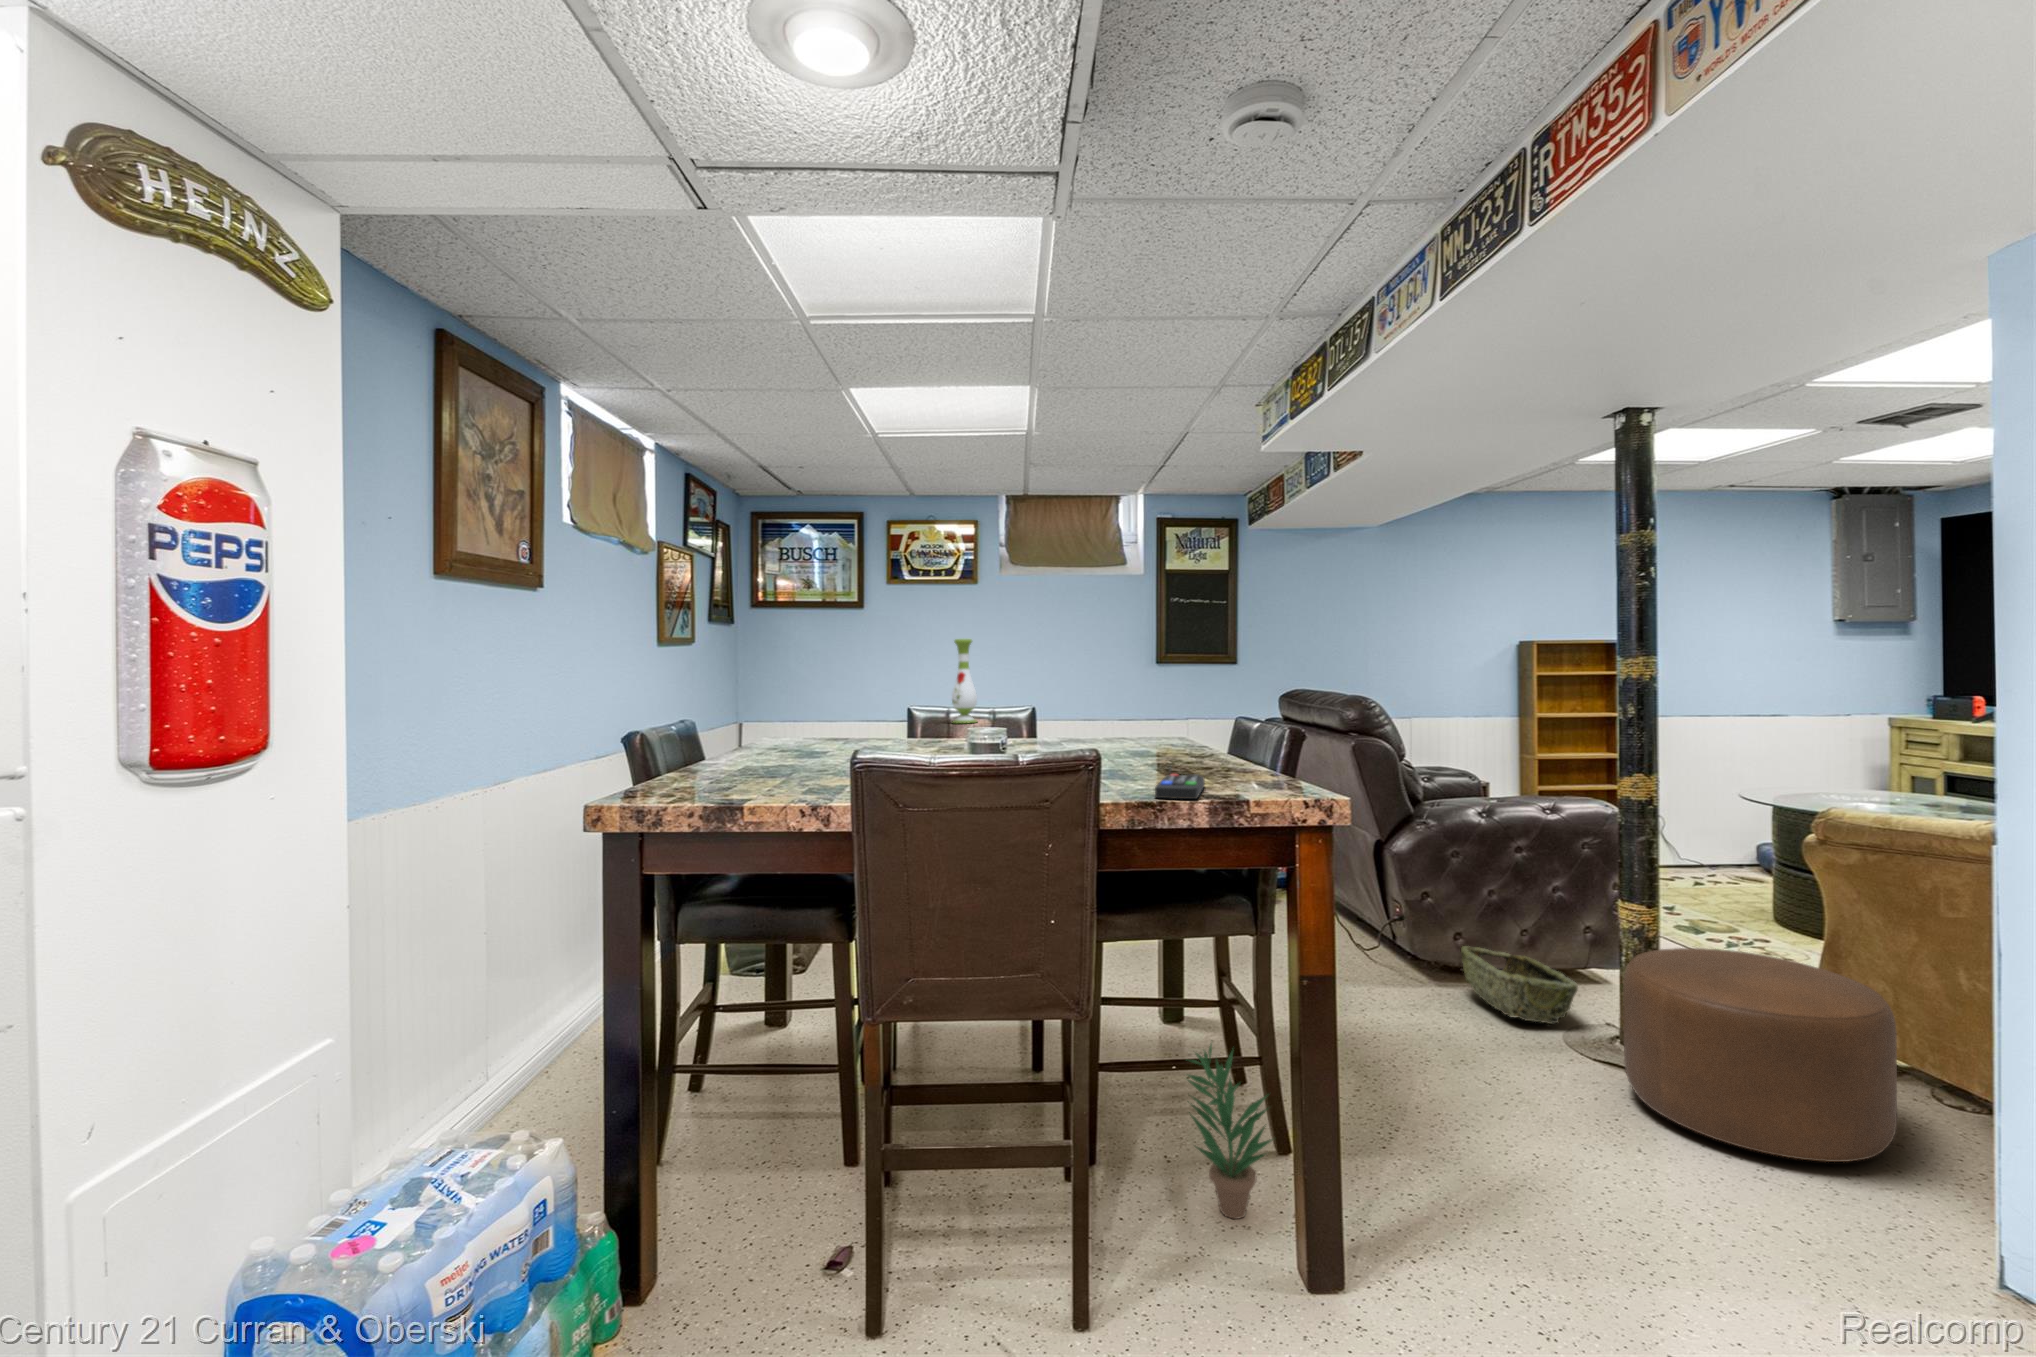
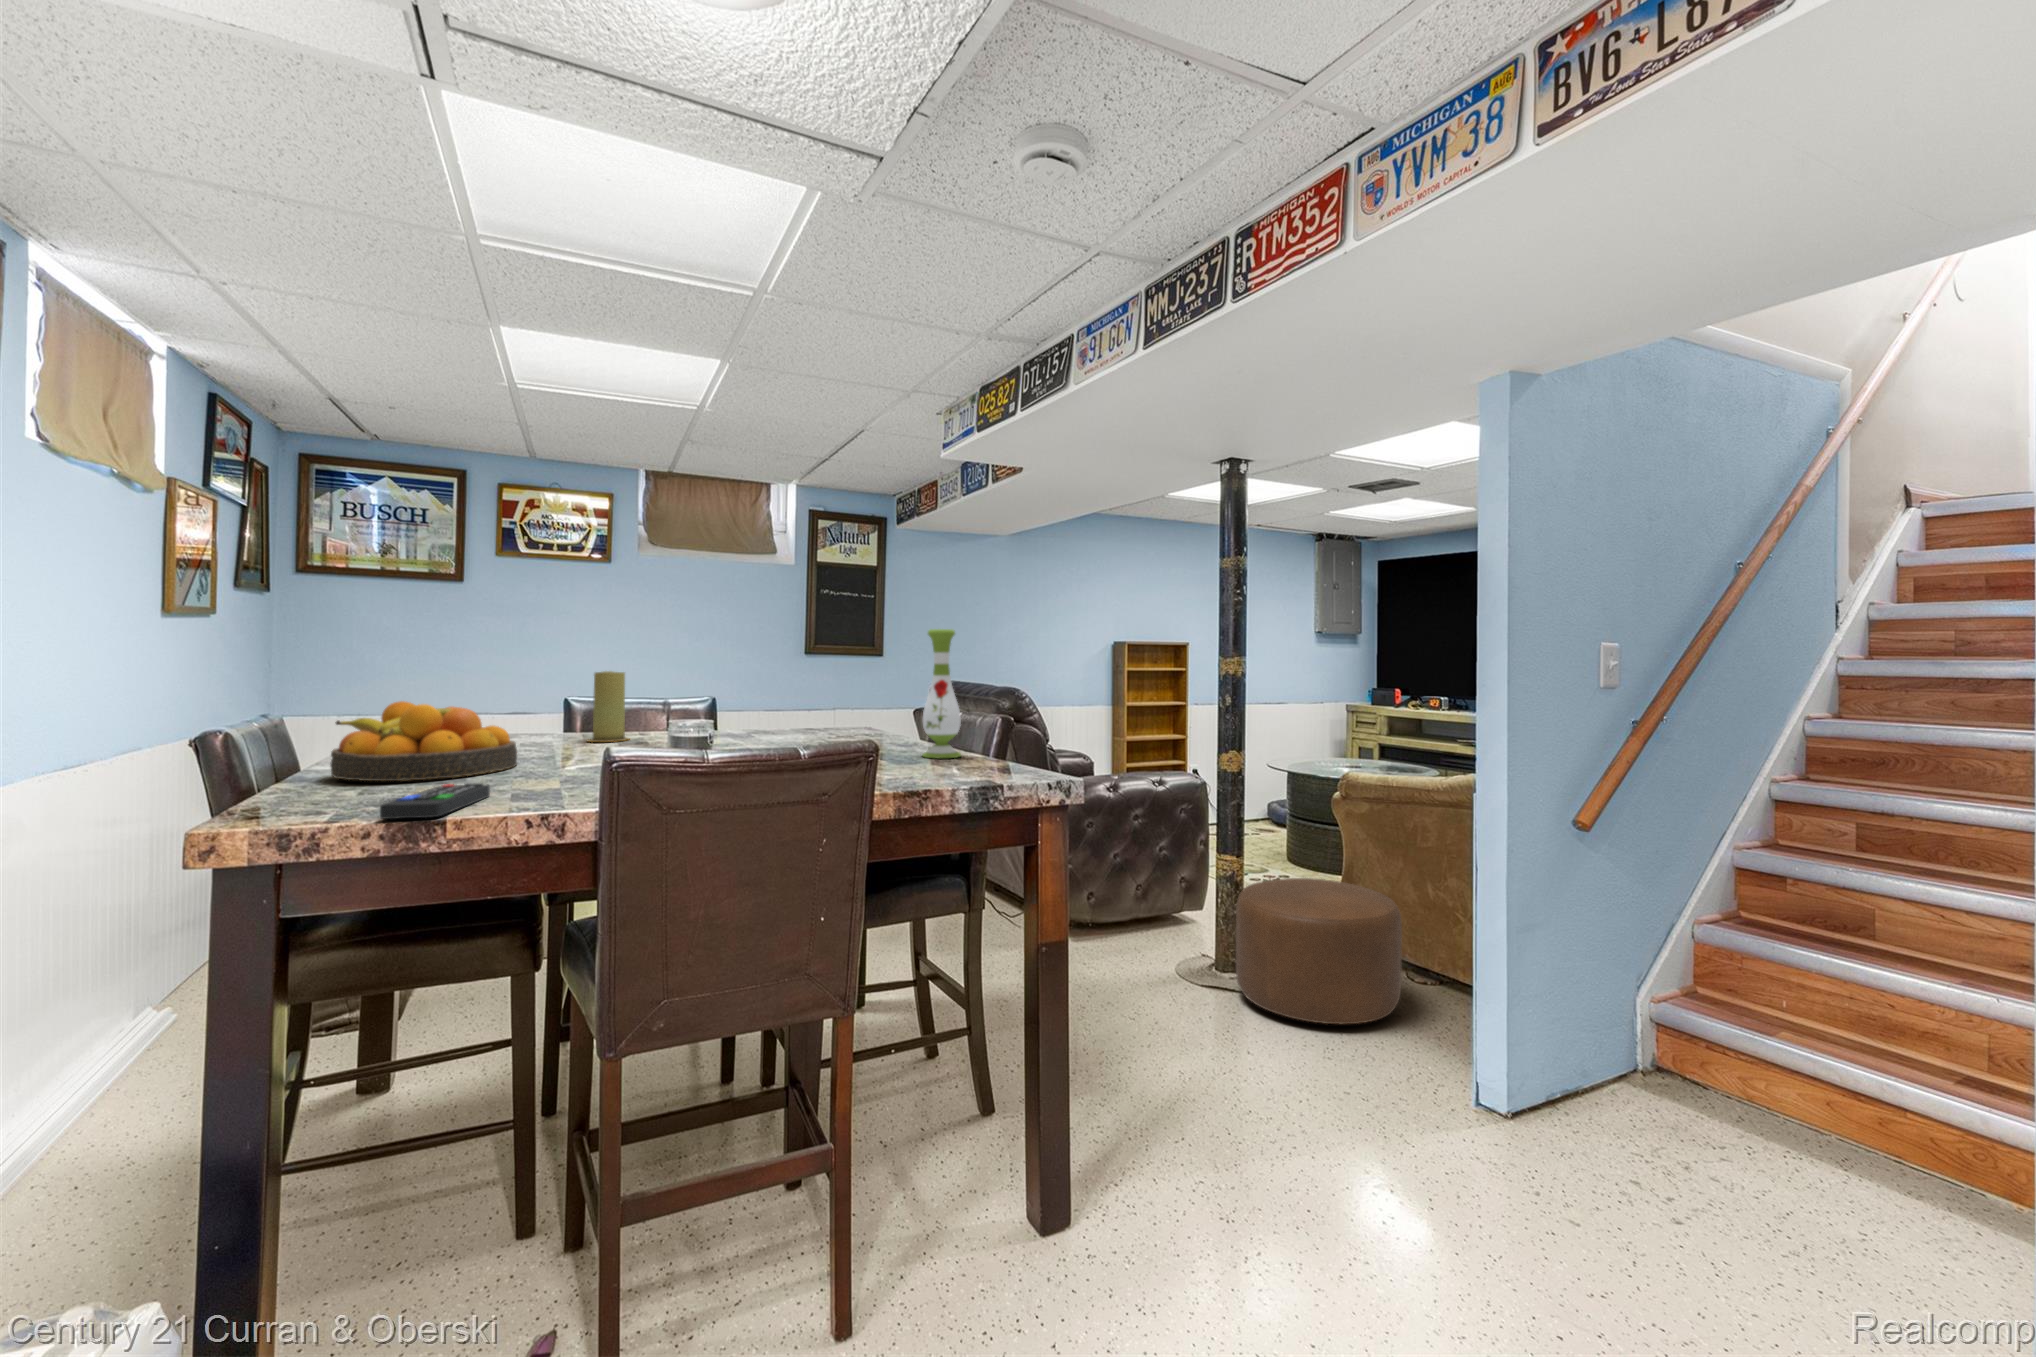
vase: present [952,639,977,724] -> present [922,629,961,758]
candle: none [889,684,925,747] -> present [588,671,629,742]
fruit bowl: none [684,710,815,774] -> present [330,701,517,781]
remote control: present [1155,774,1205,799] -> present [380,783,490,819]
woven basket: present [1461,946,1578,1024] -> none [1102,898,1192,954]
potted plant: present [1186,1044,1273,1219] -> none [940,1007,1027,1169]

